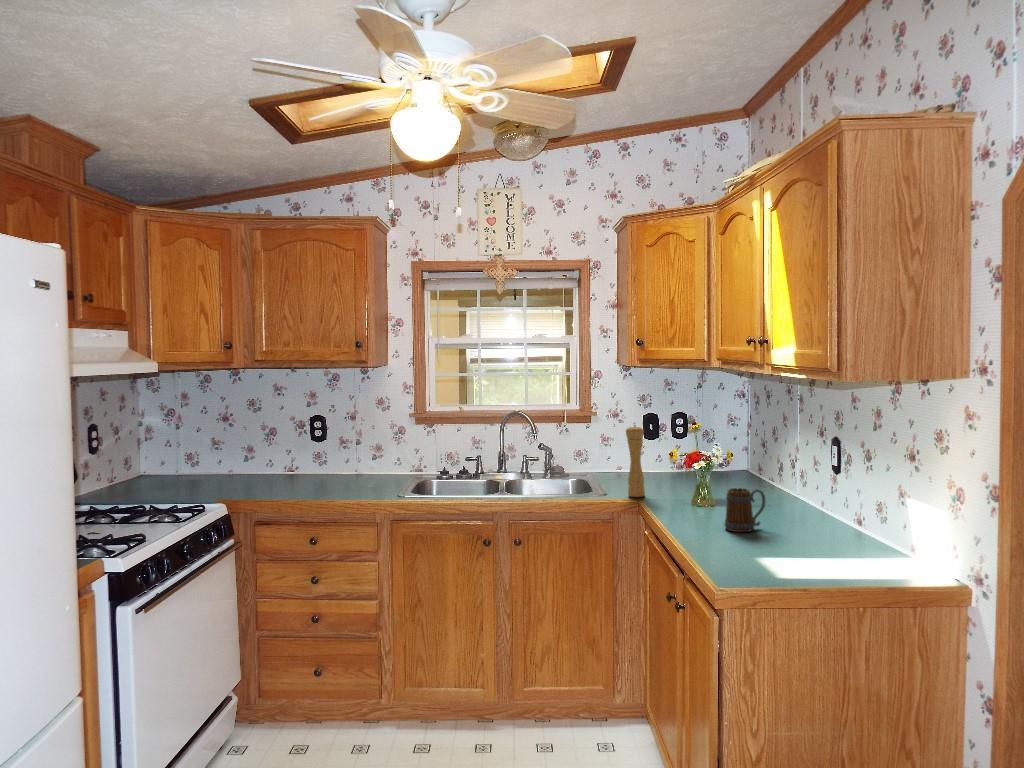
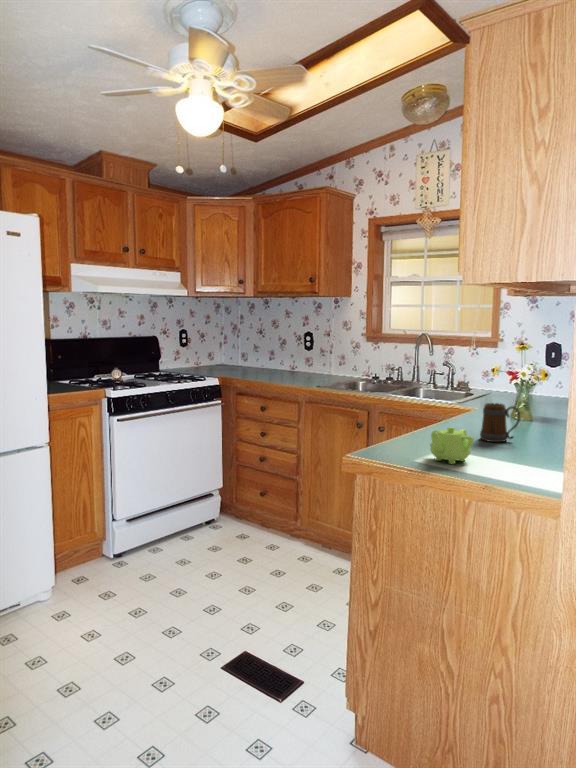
pepper mill: present [626,426,645,497] -> none [477,350,495,411]
teapot: none [749,524,809,567] -> present [430,427,474,464]

